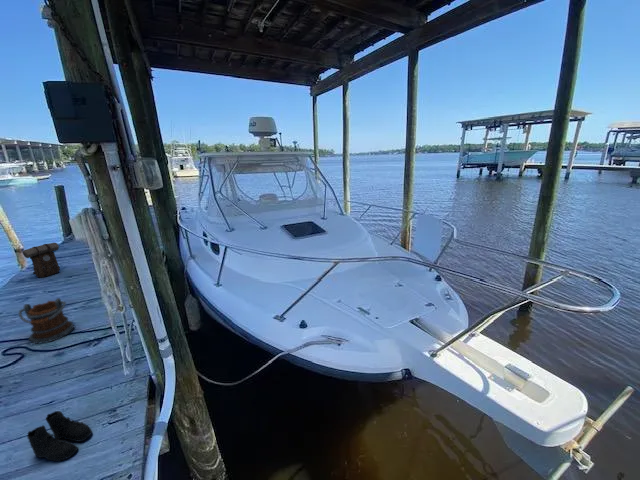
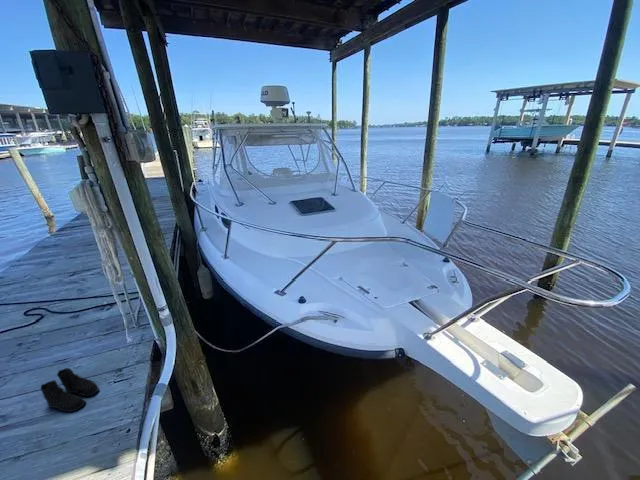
backpack: present [22,243,60,277] -> none [43,211,79,244]
bucket: present [19,298,74,343] -> none [37,264,89,306]

